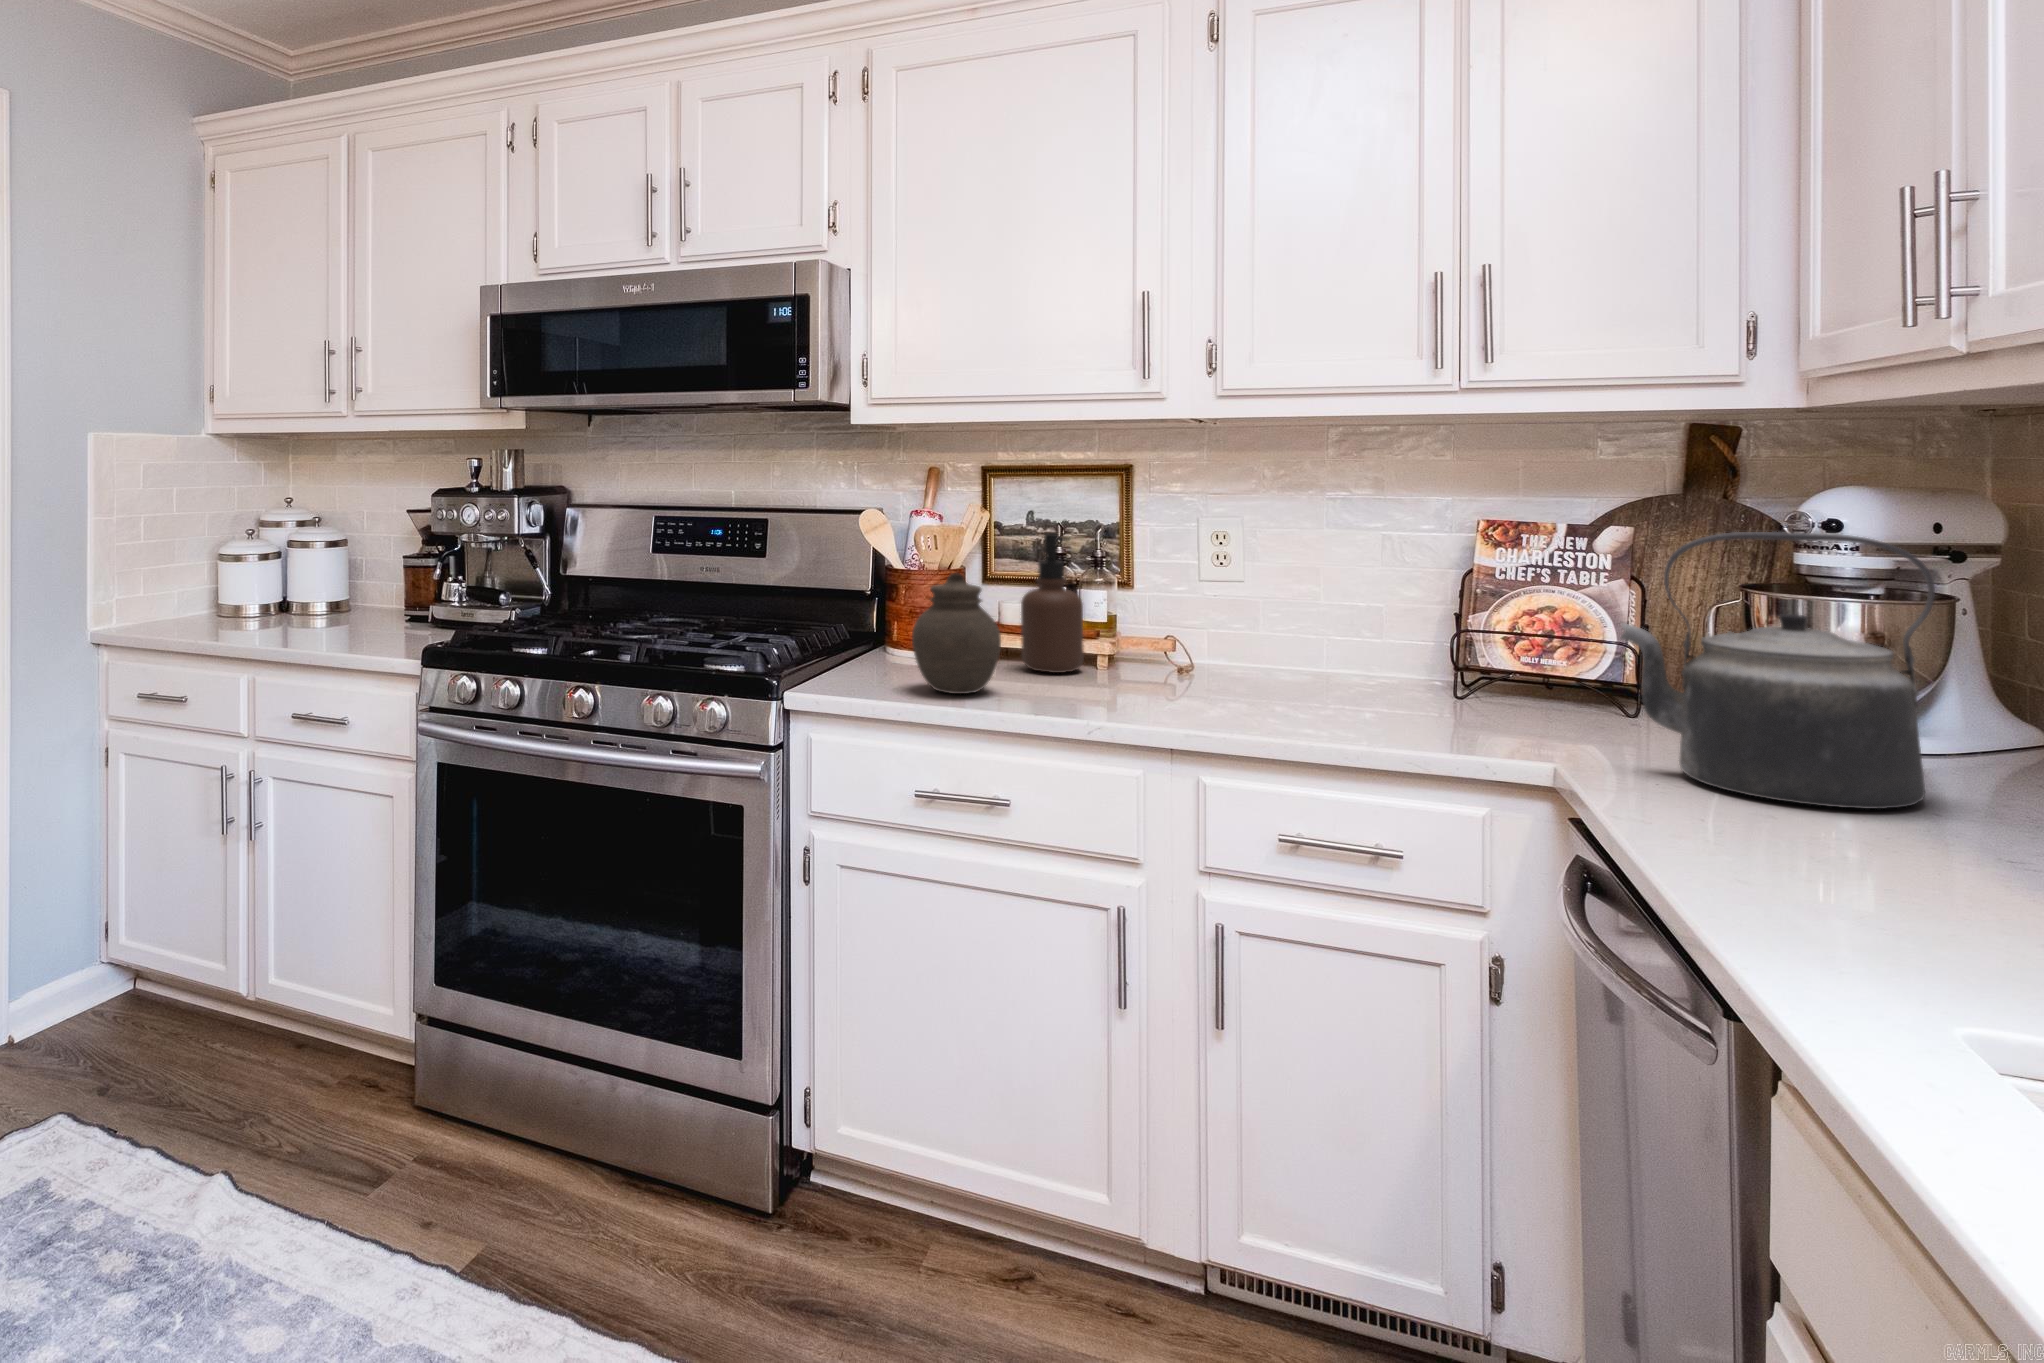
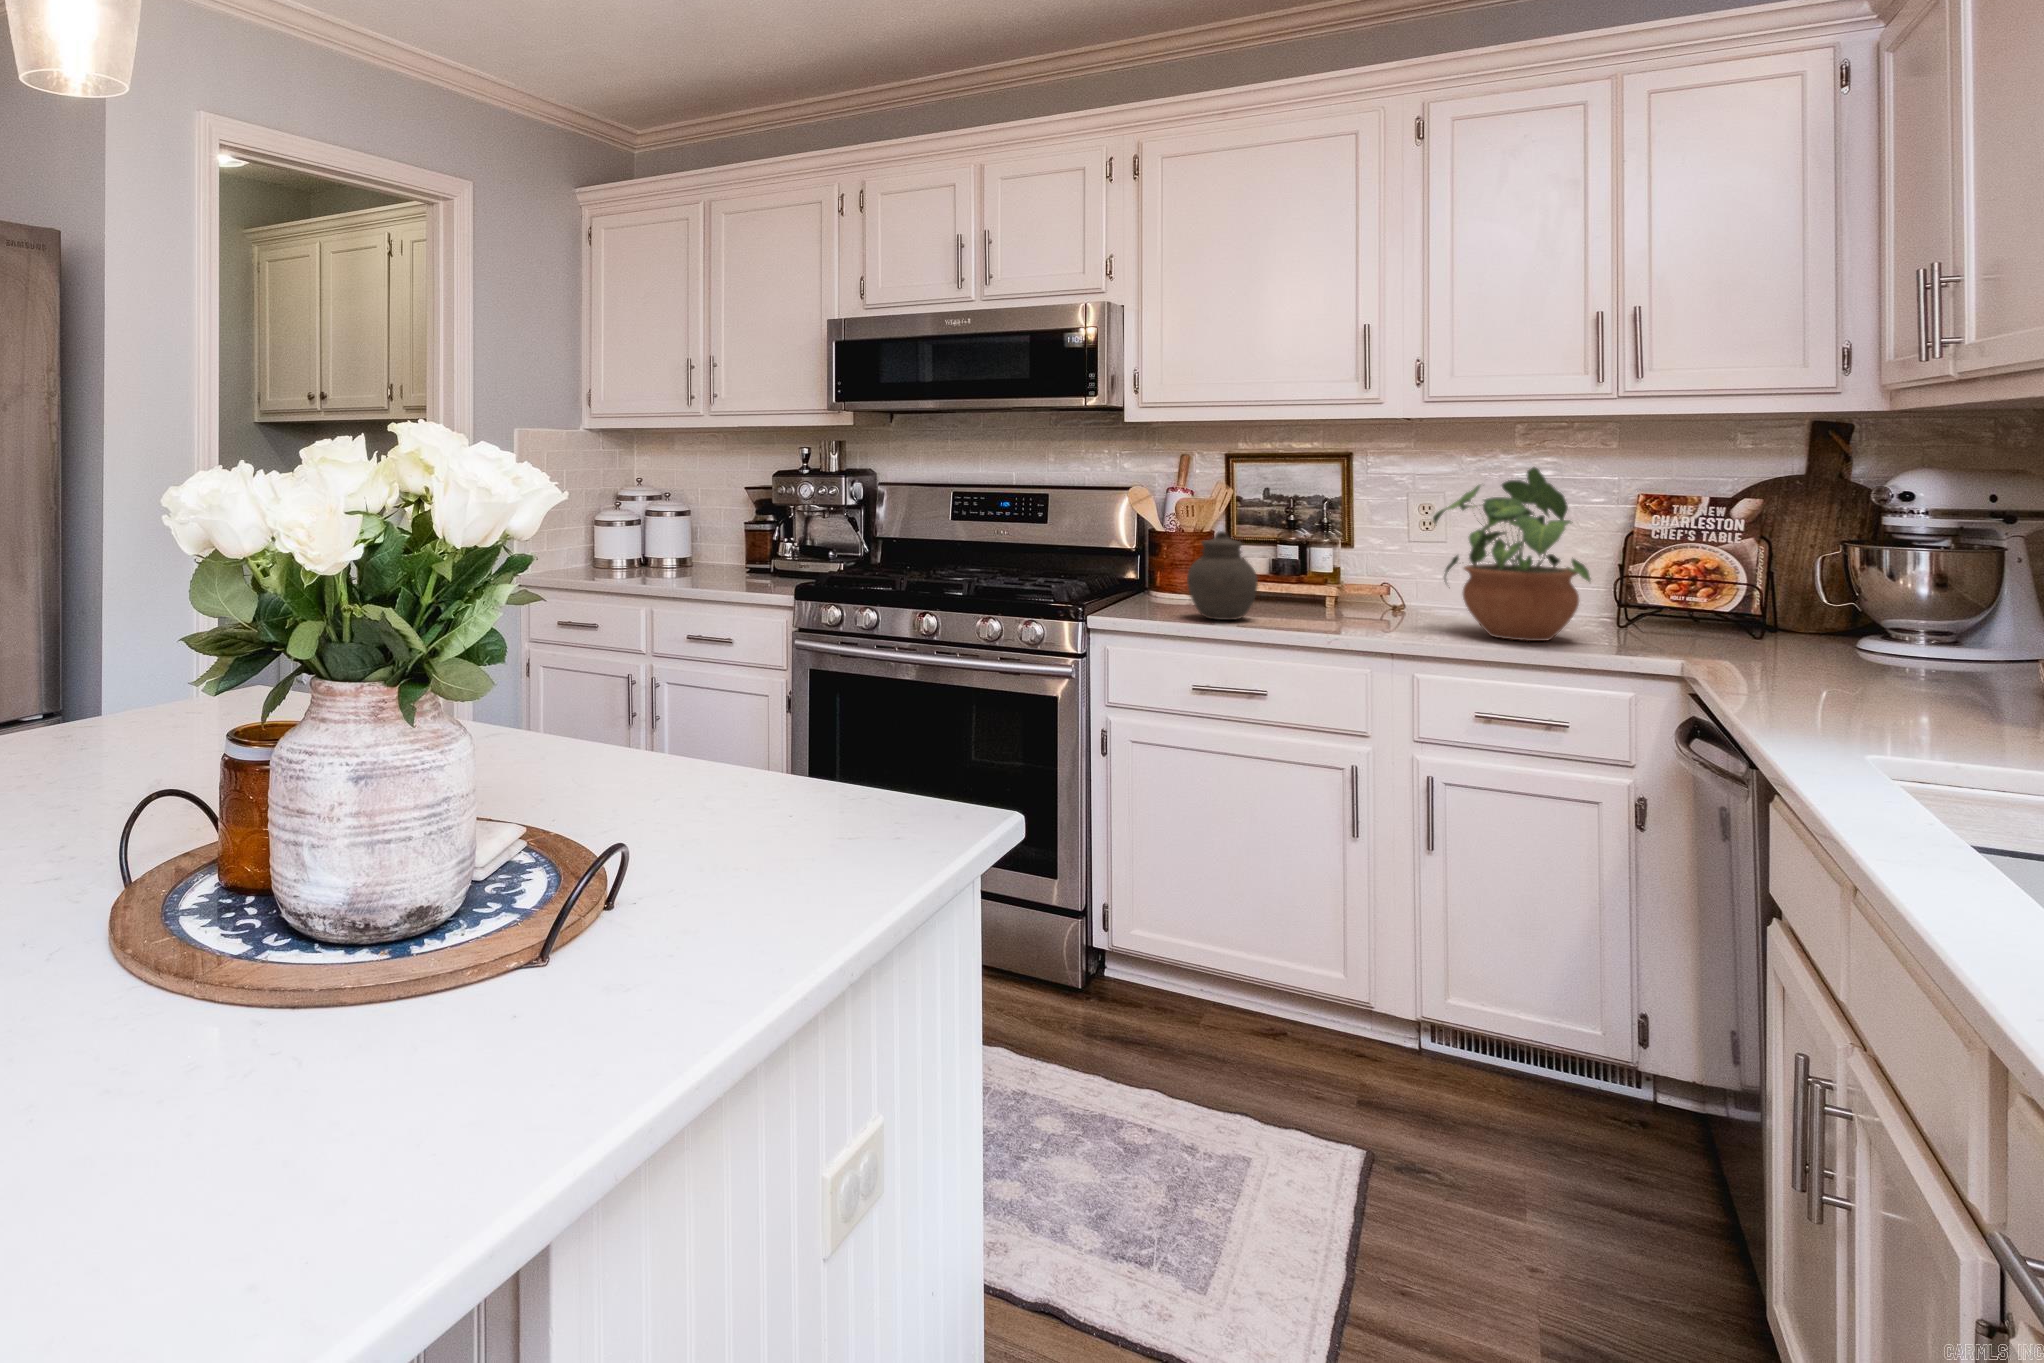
potted plant: none [1220,483,1423,726] -> present [1433,467,1591,641]
kettle: present [1621,532,1935,809] -> none [1740,499,1969,686]
soap dispenser: present [1021,533,1084,673] -> none [1265,503,1316,609]

